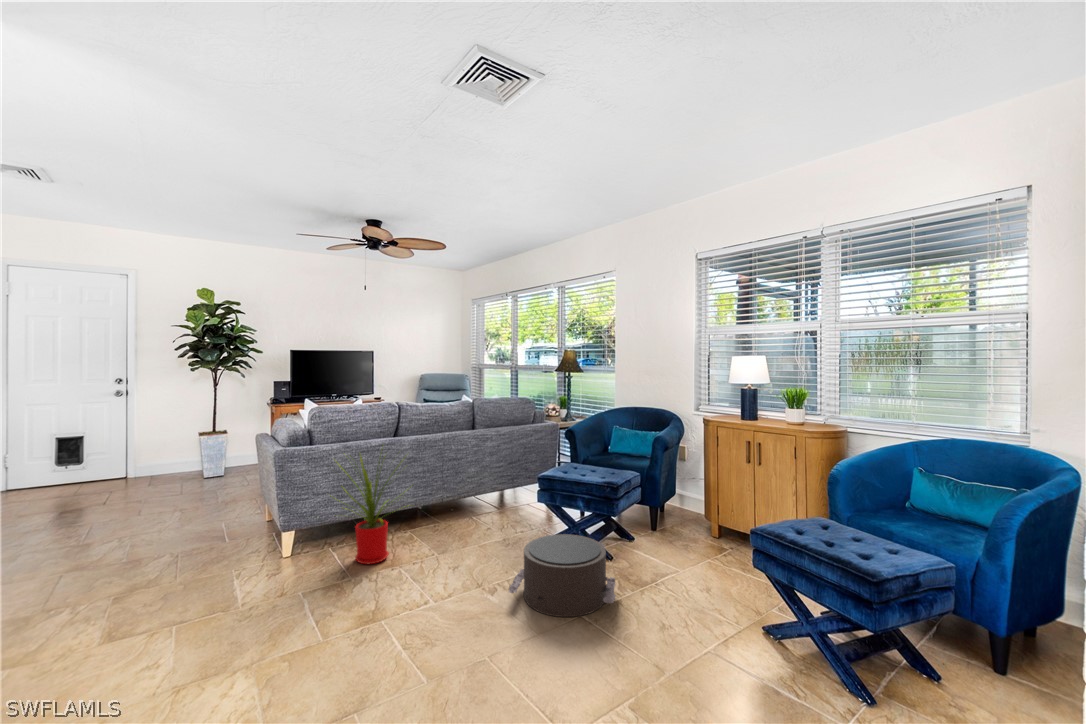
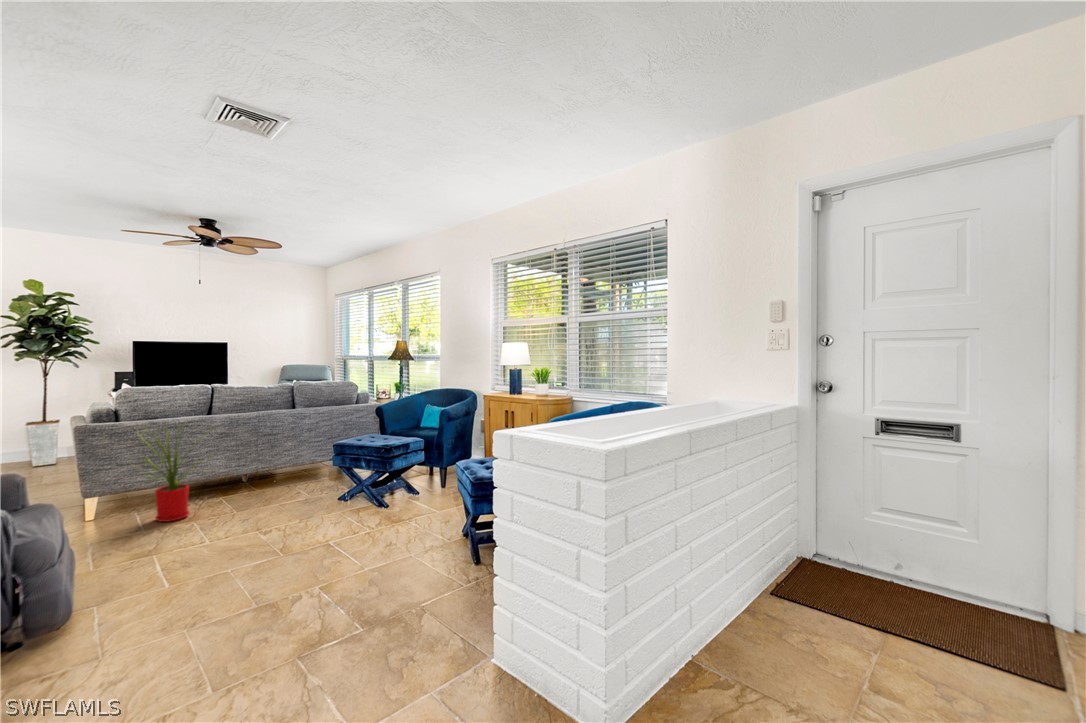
pouf: present [509,534,616,617] -> none [274,487,372,545]

